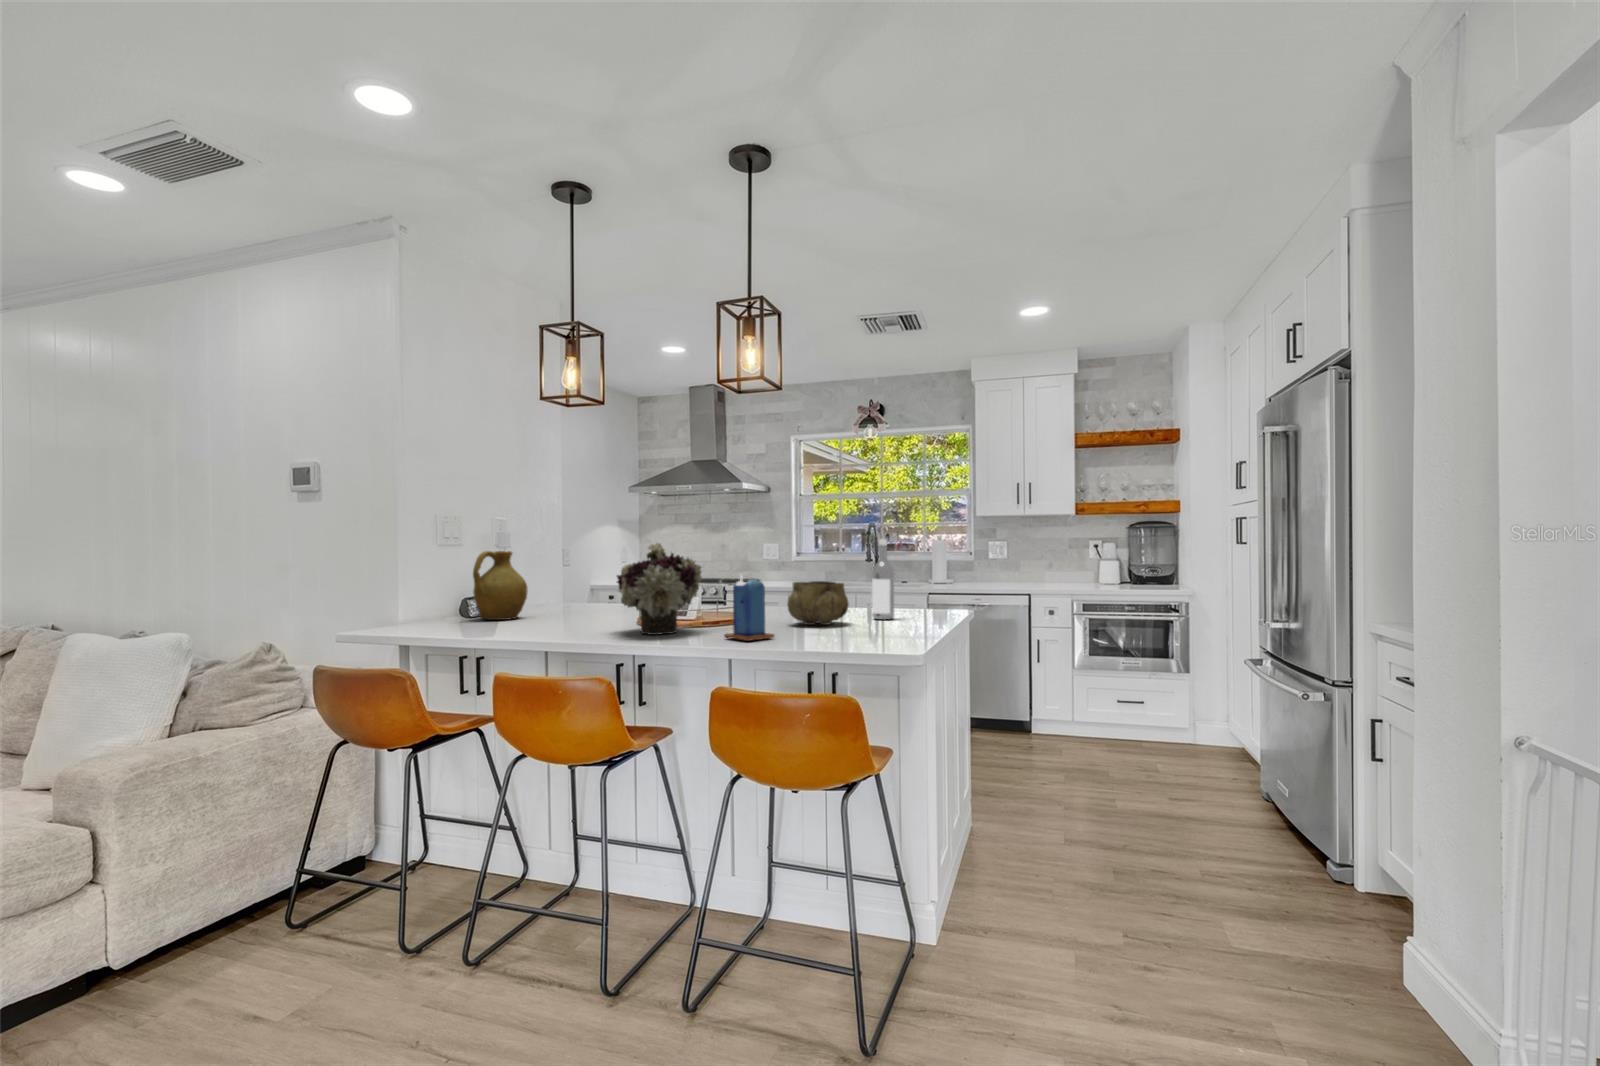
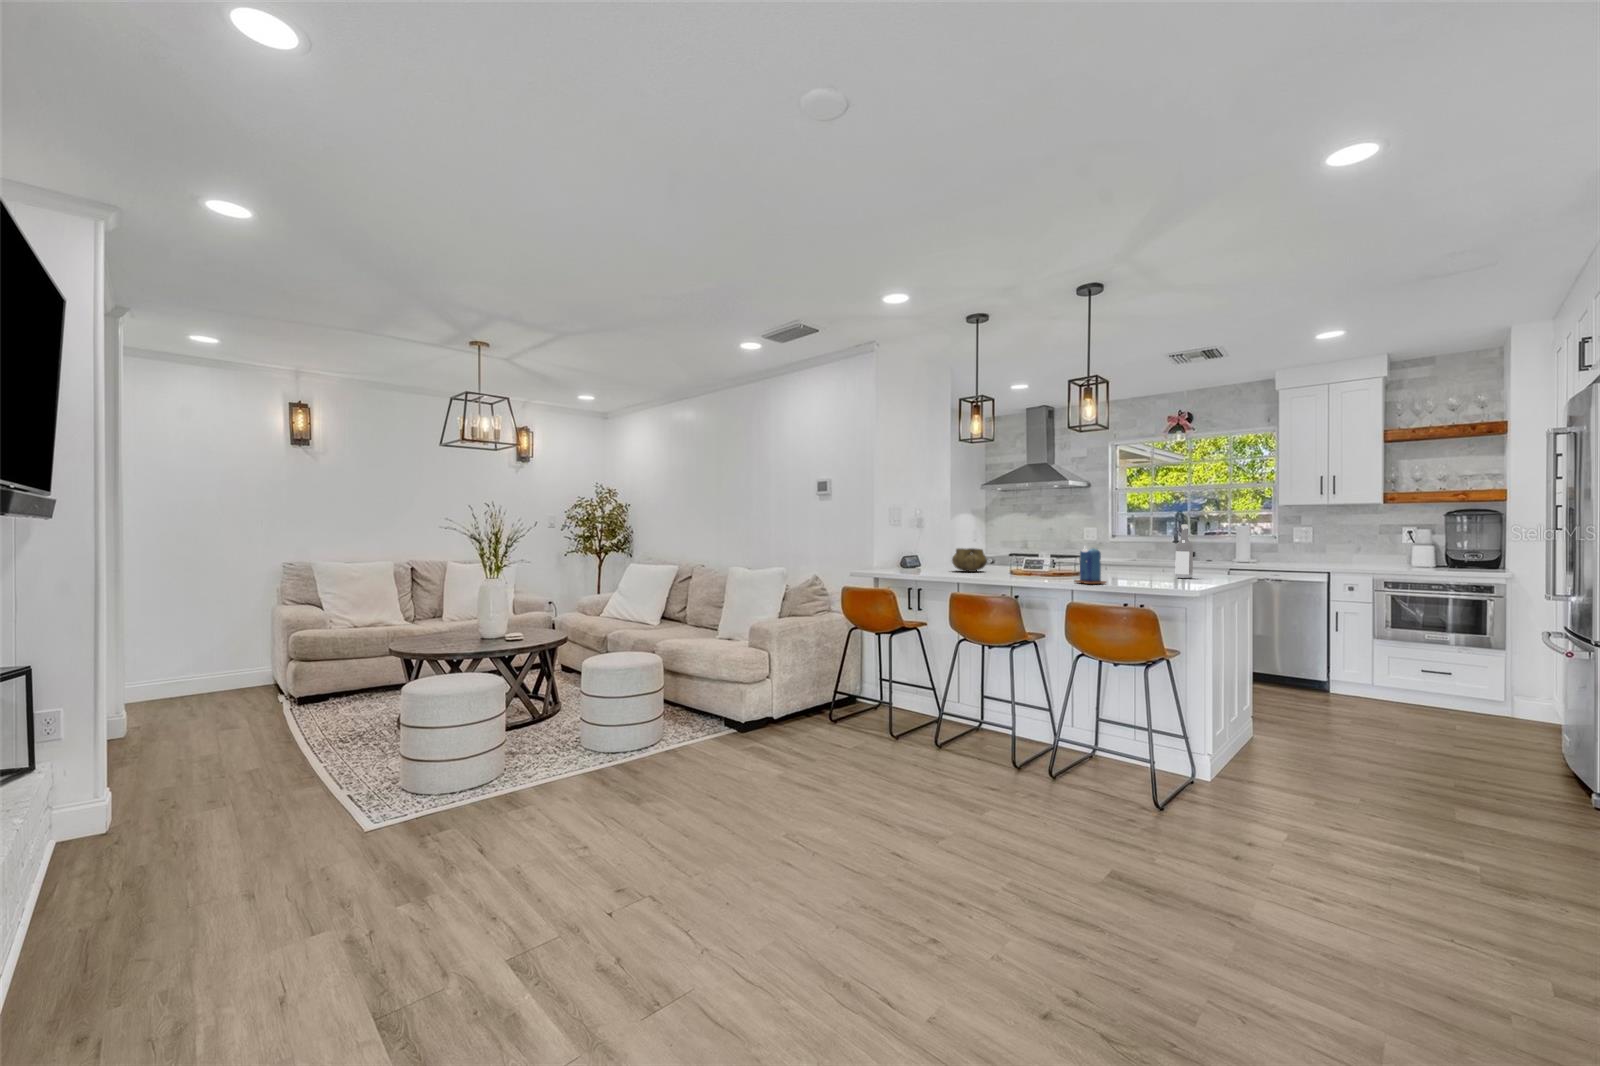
flower arrangement: present [617,543,702,635] -> none [1003,525,1058,580]
pitcher: present [473,551,528,620] -> none [910,529,940,570]
decorative bowl: present [787,581,849,625] -> present [952,548,987,572]

